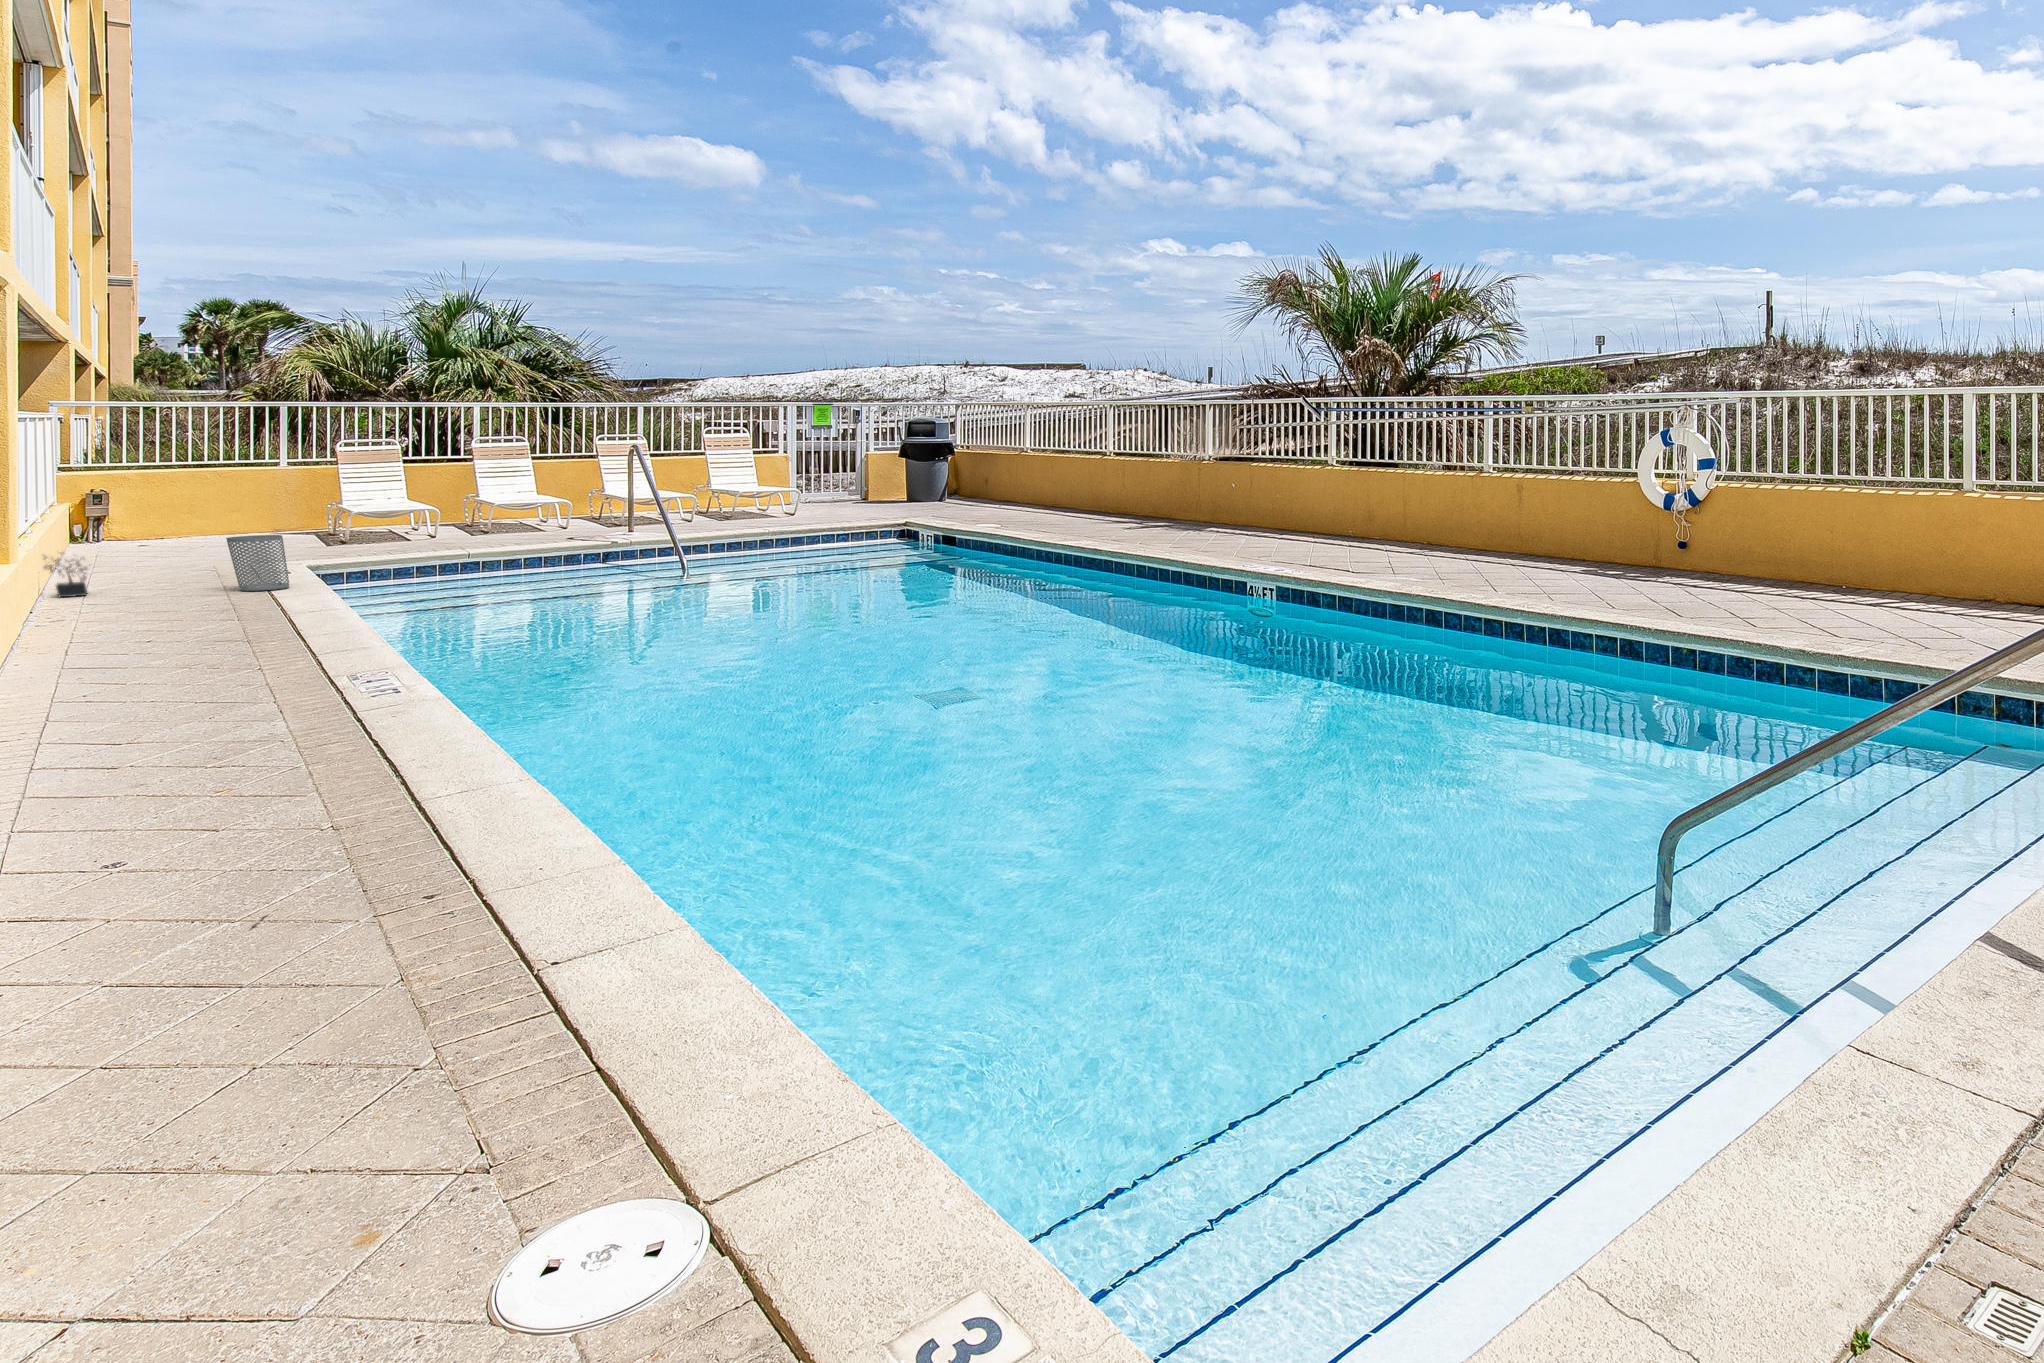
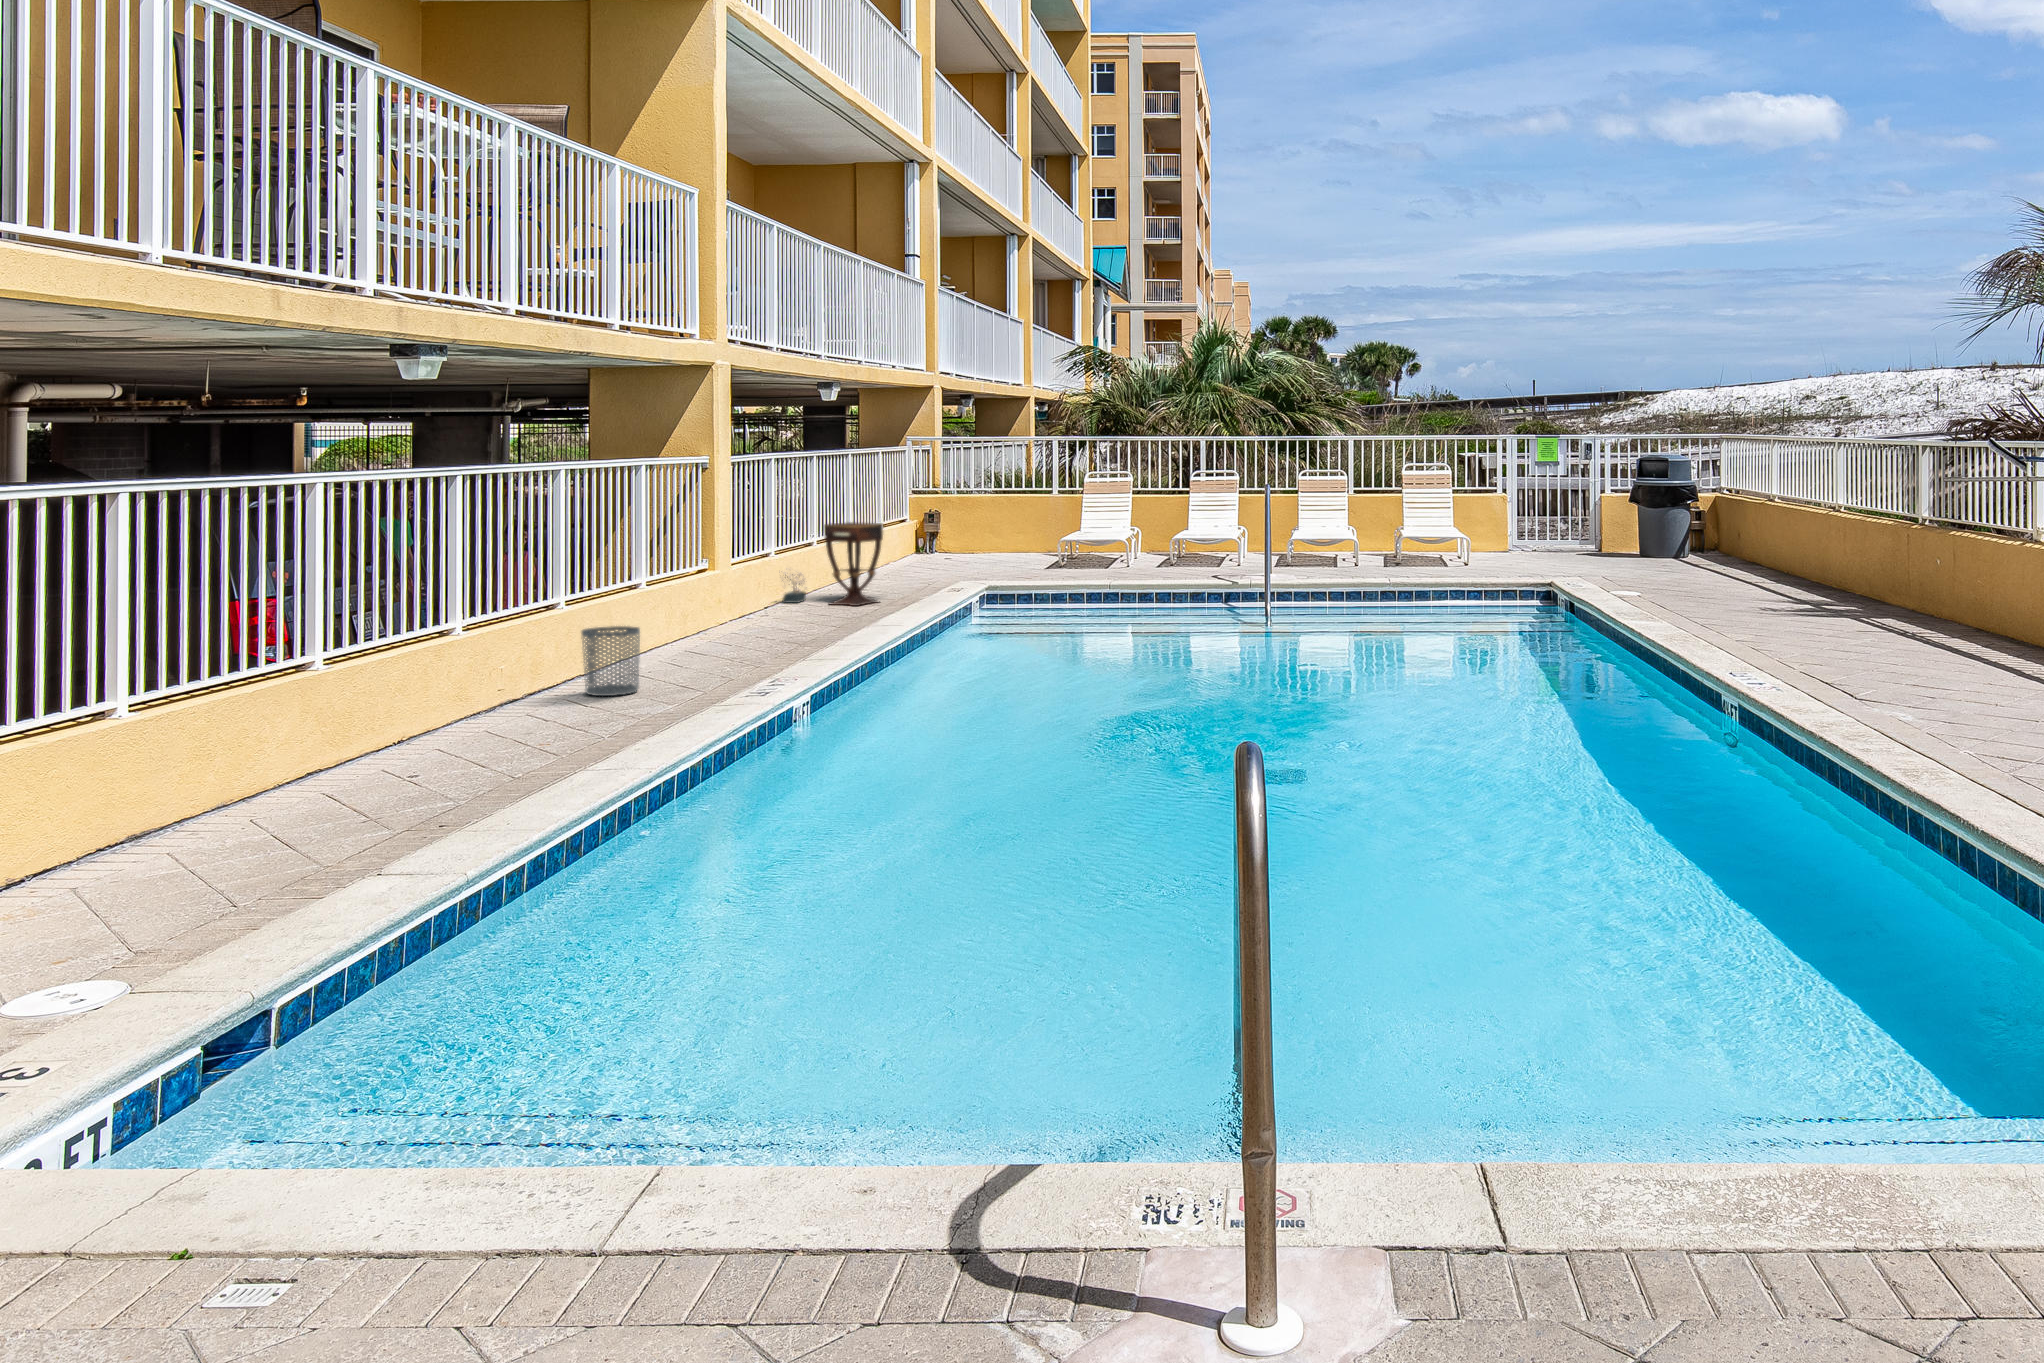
side table: none [112,490,214,594] -> present [824,522,883,606]
waste bin: present [226,535,289,591] -> present [581,626,640,696]

